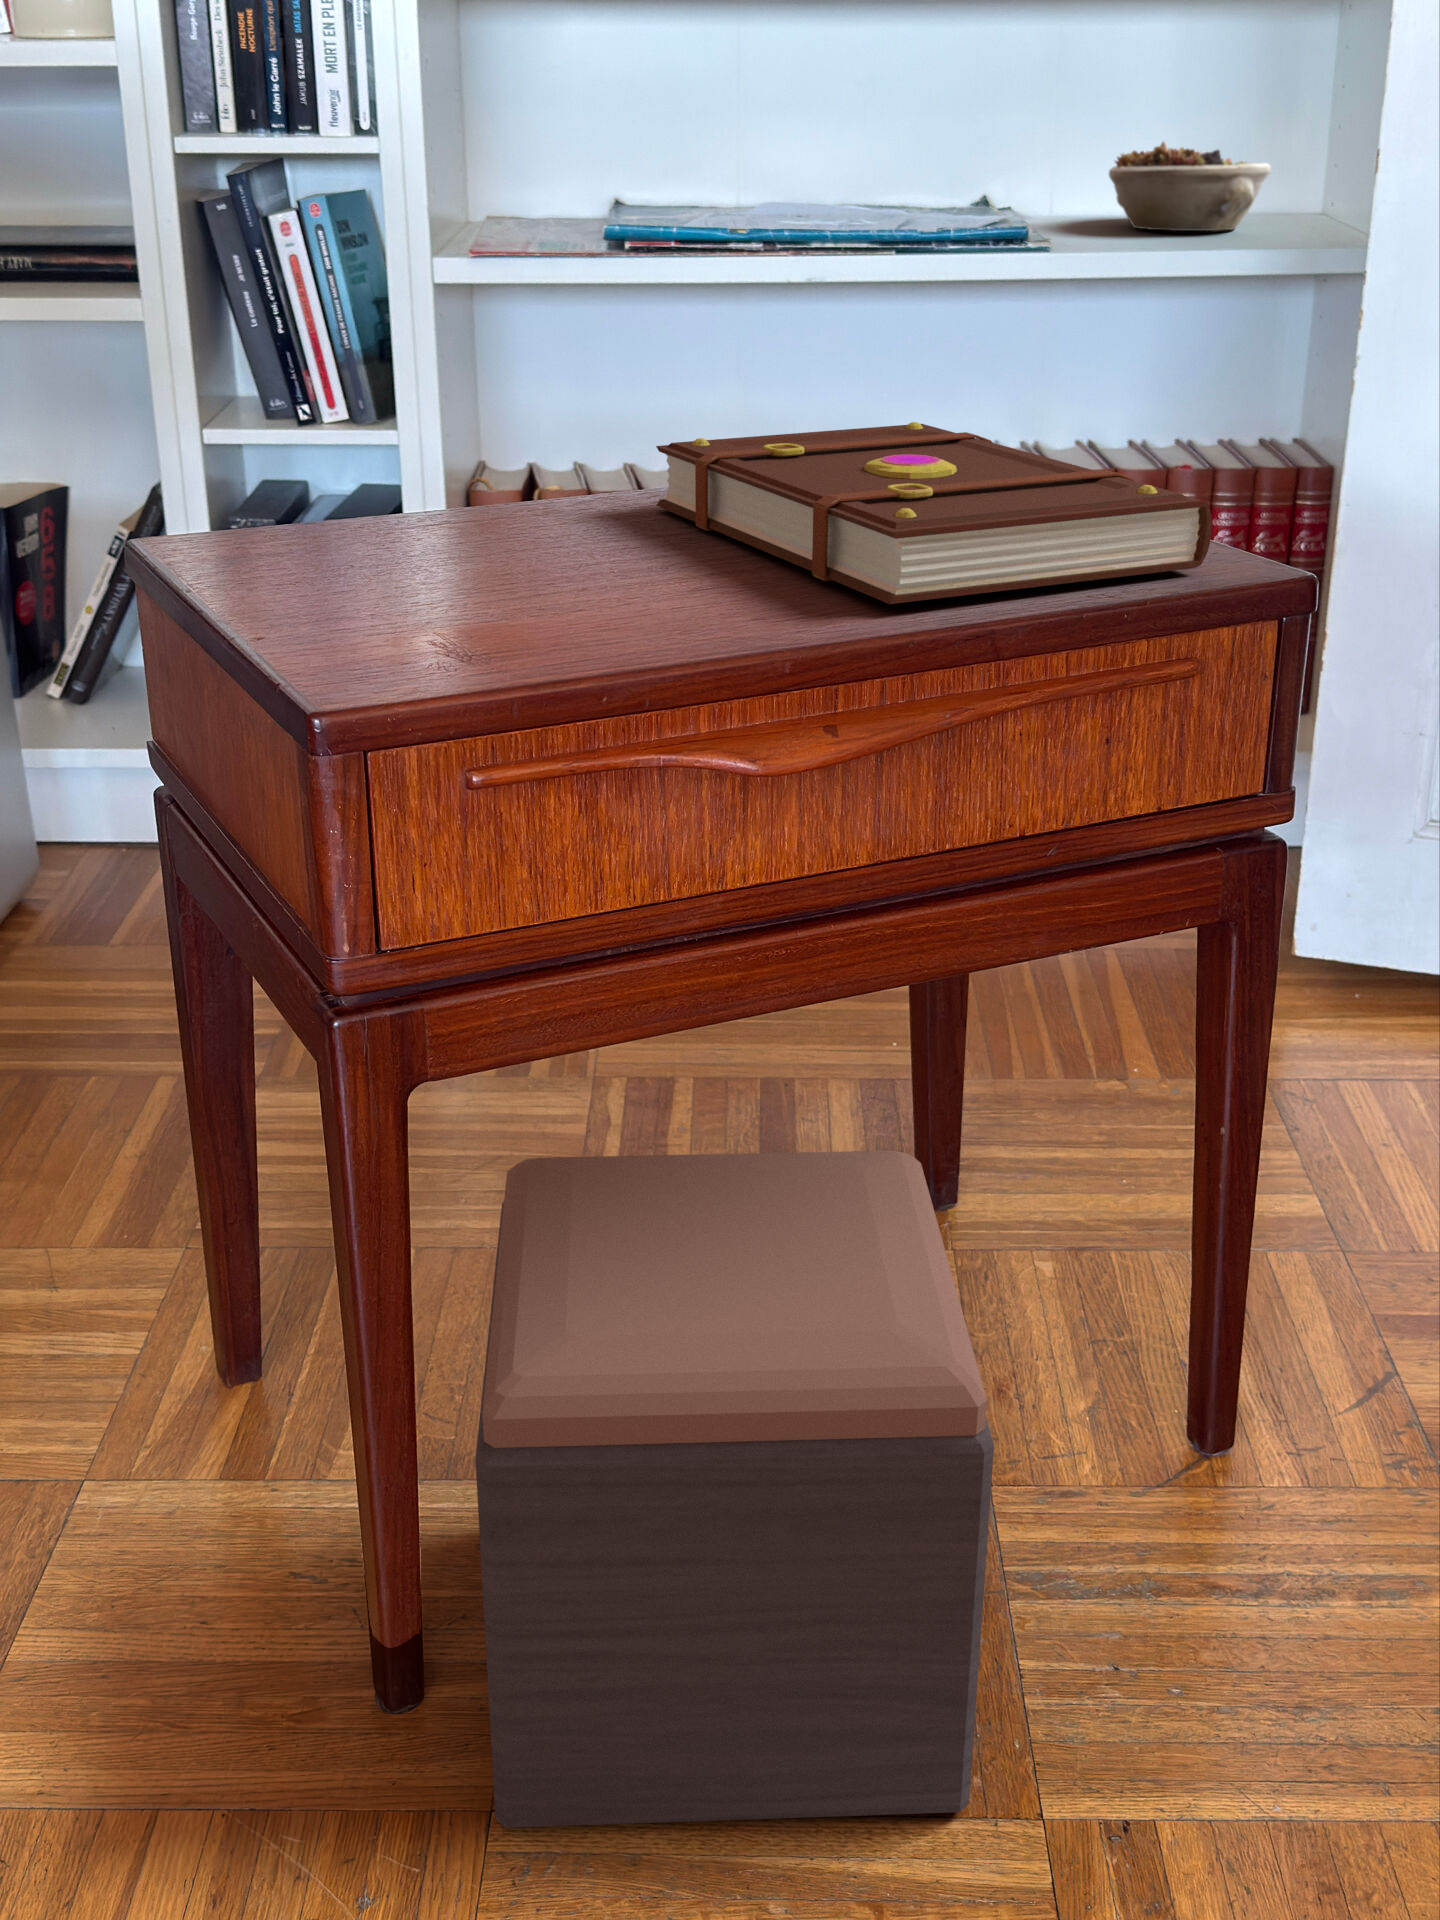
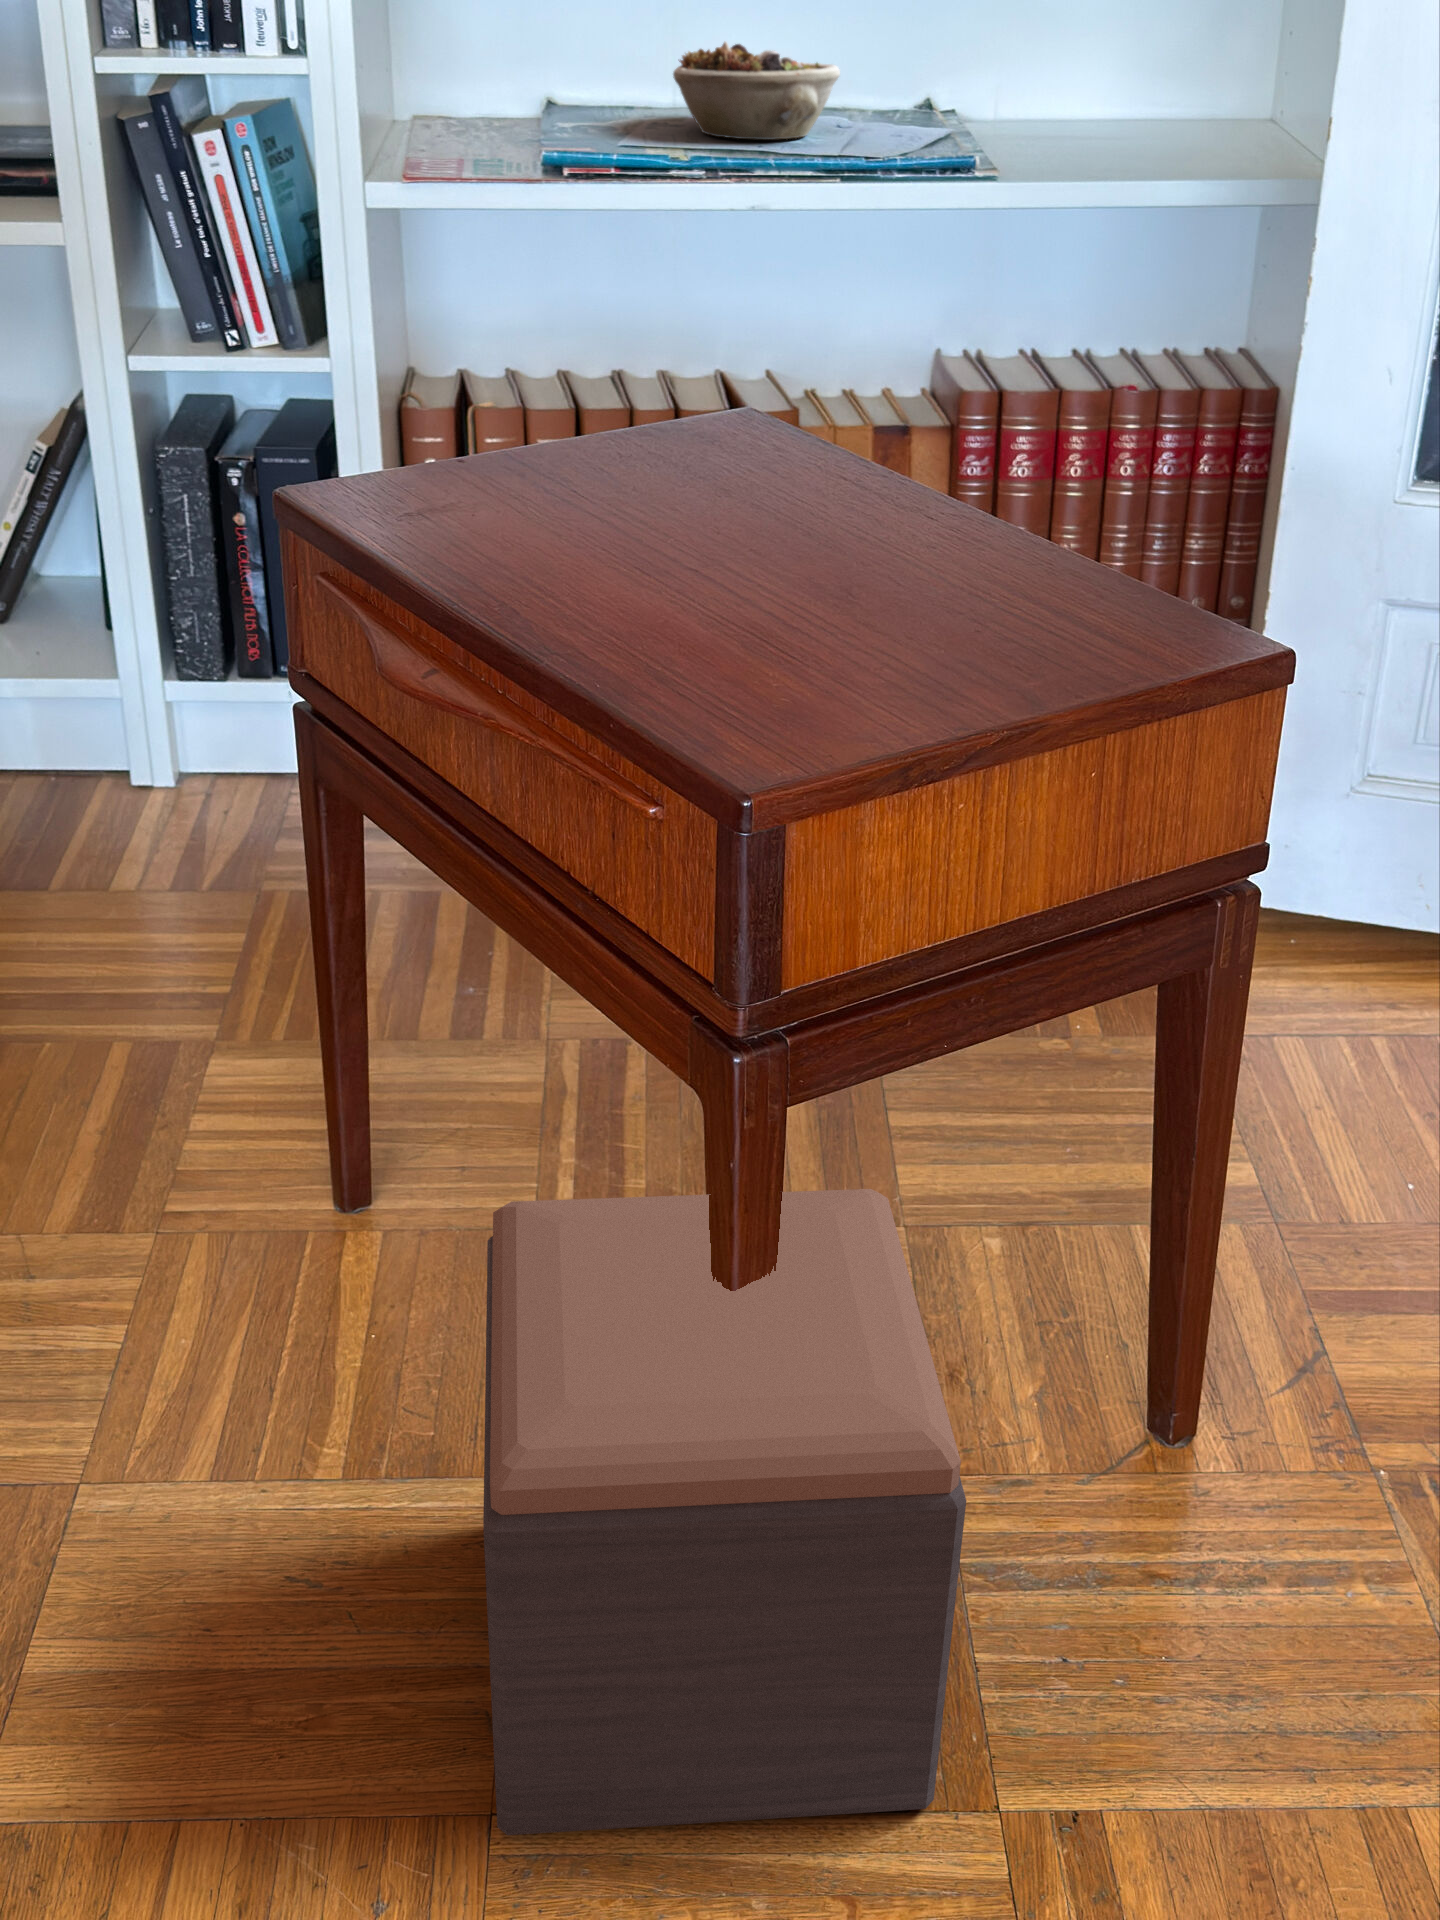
succulent planter: present [1109,142,1271,231] -> present [673,42,840,139]
book: present [656,422,1212,604] -> none [629,457,1179,701]

